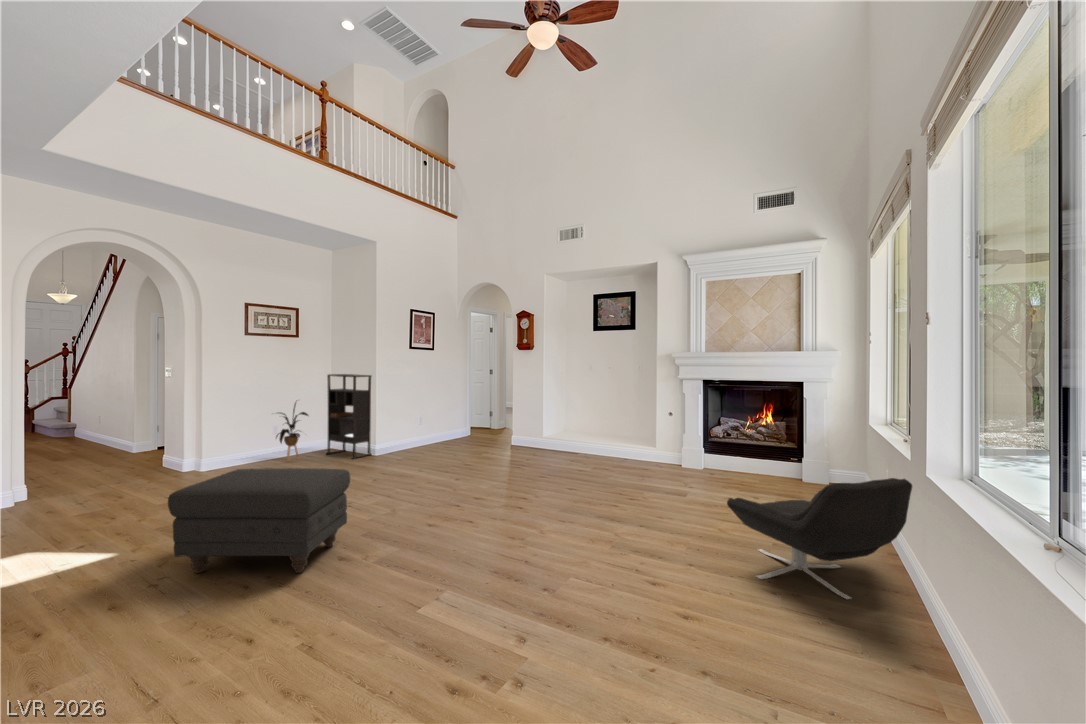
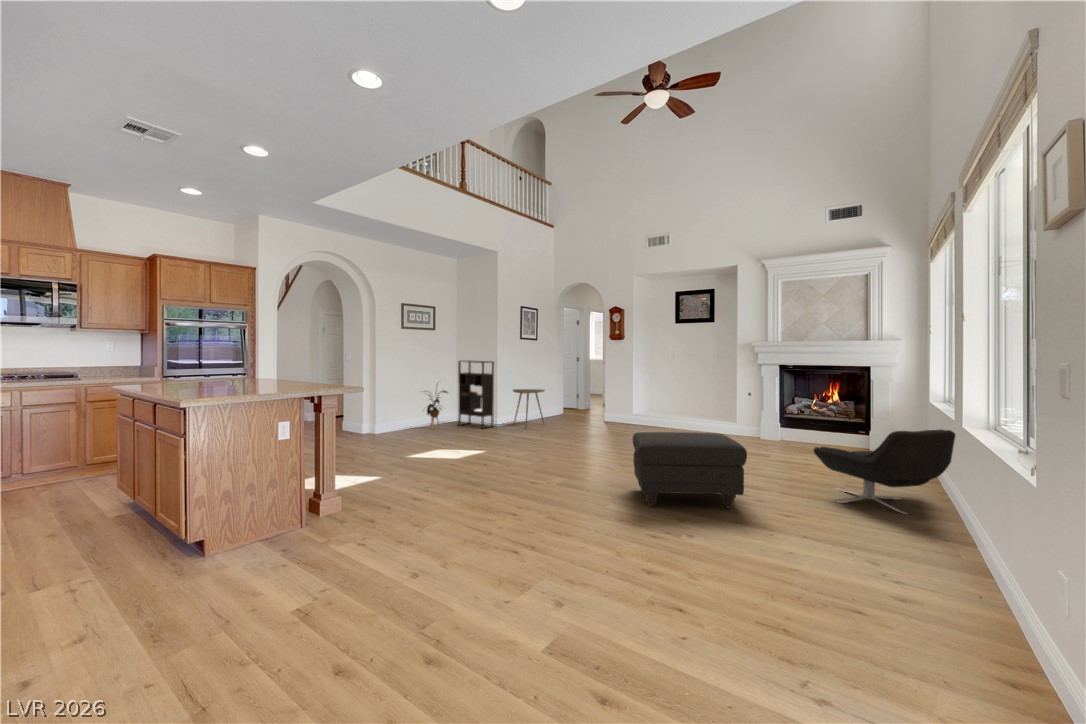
side table: none [396,408,436,458] -> present [513,389,545,428]
ottoman: present [168,468,350,573] -> present [633,432,747,508]

